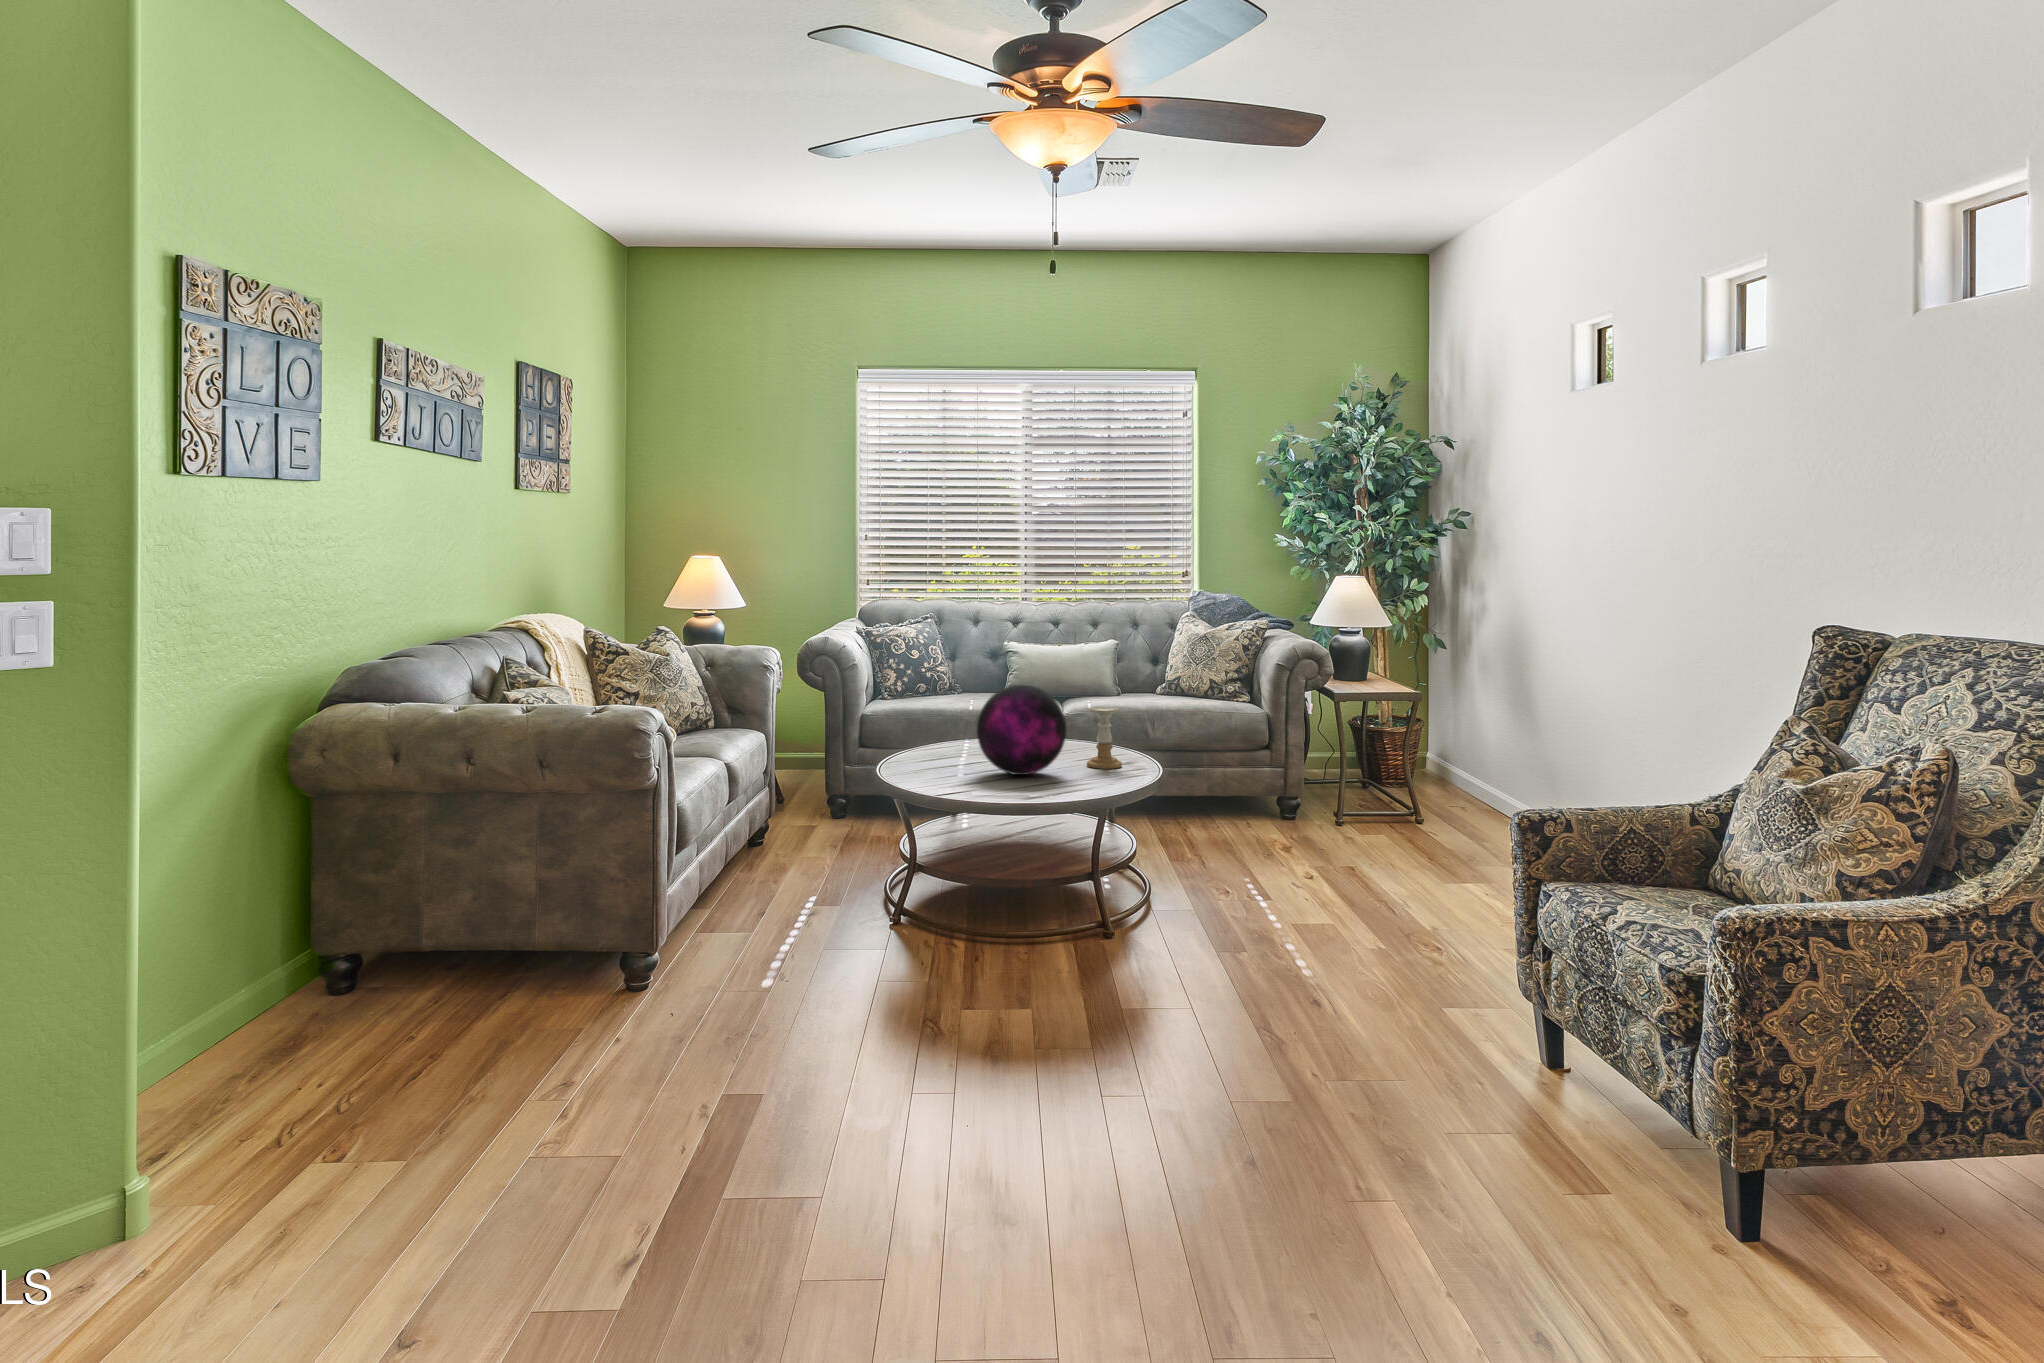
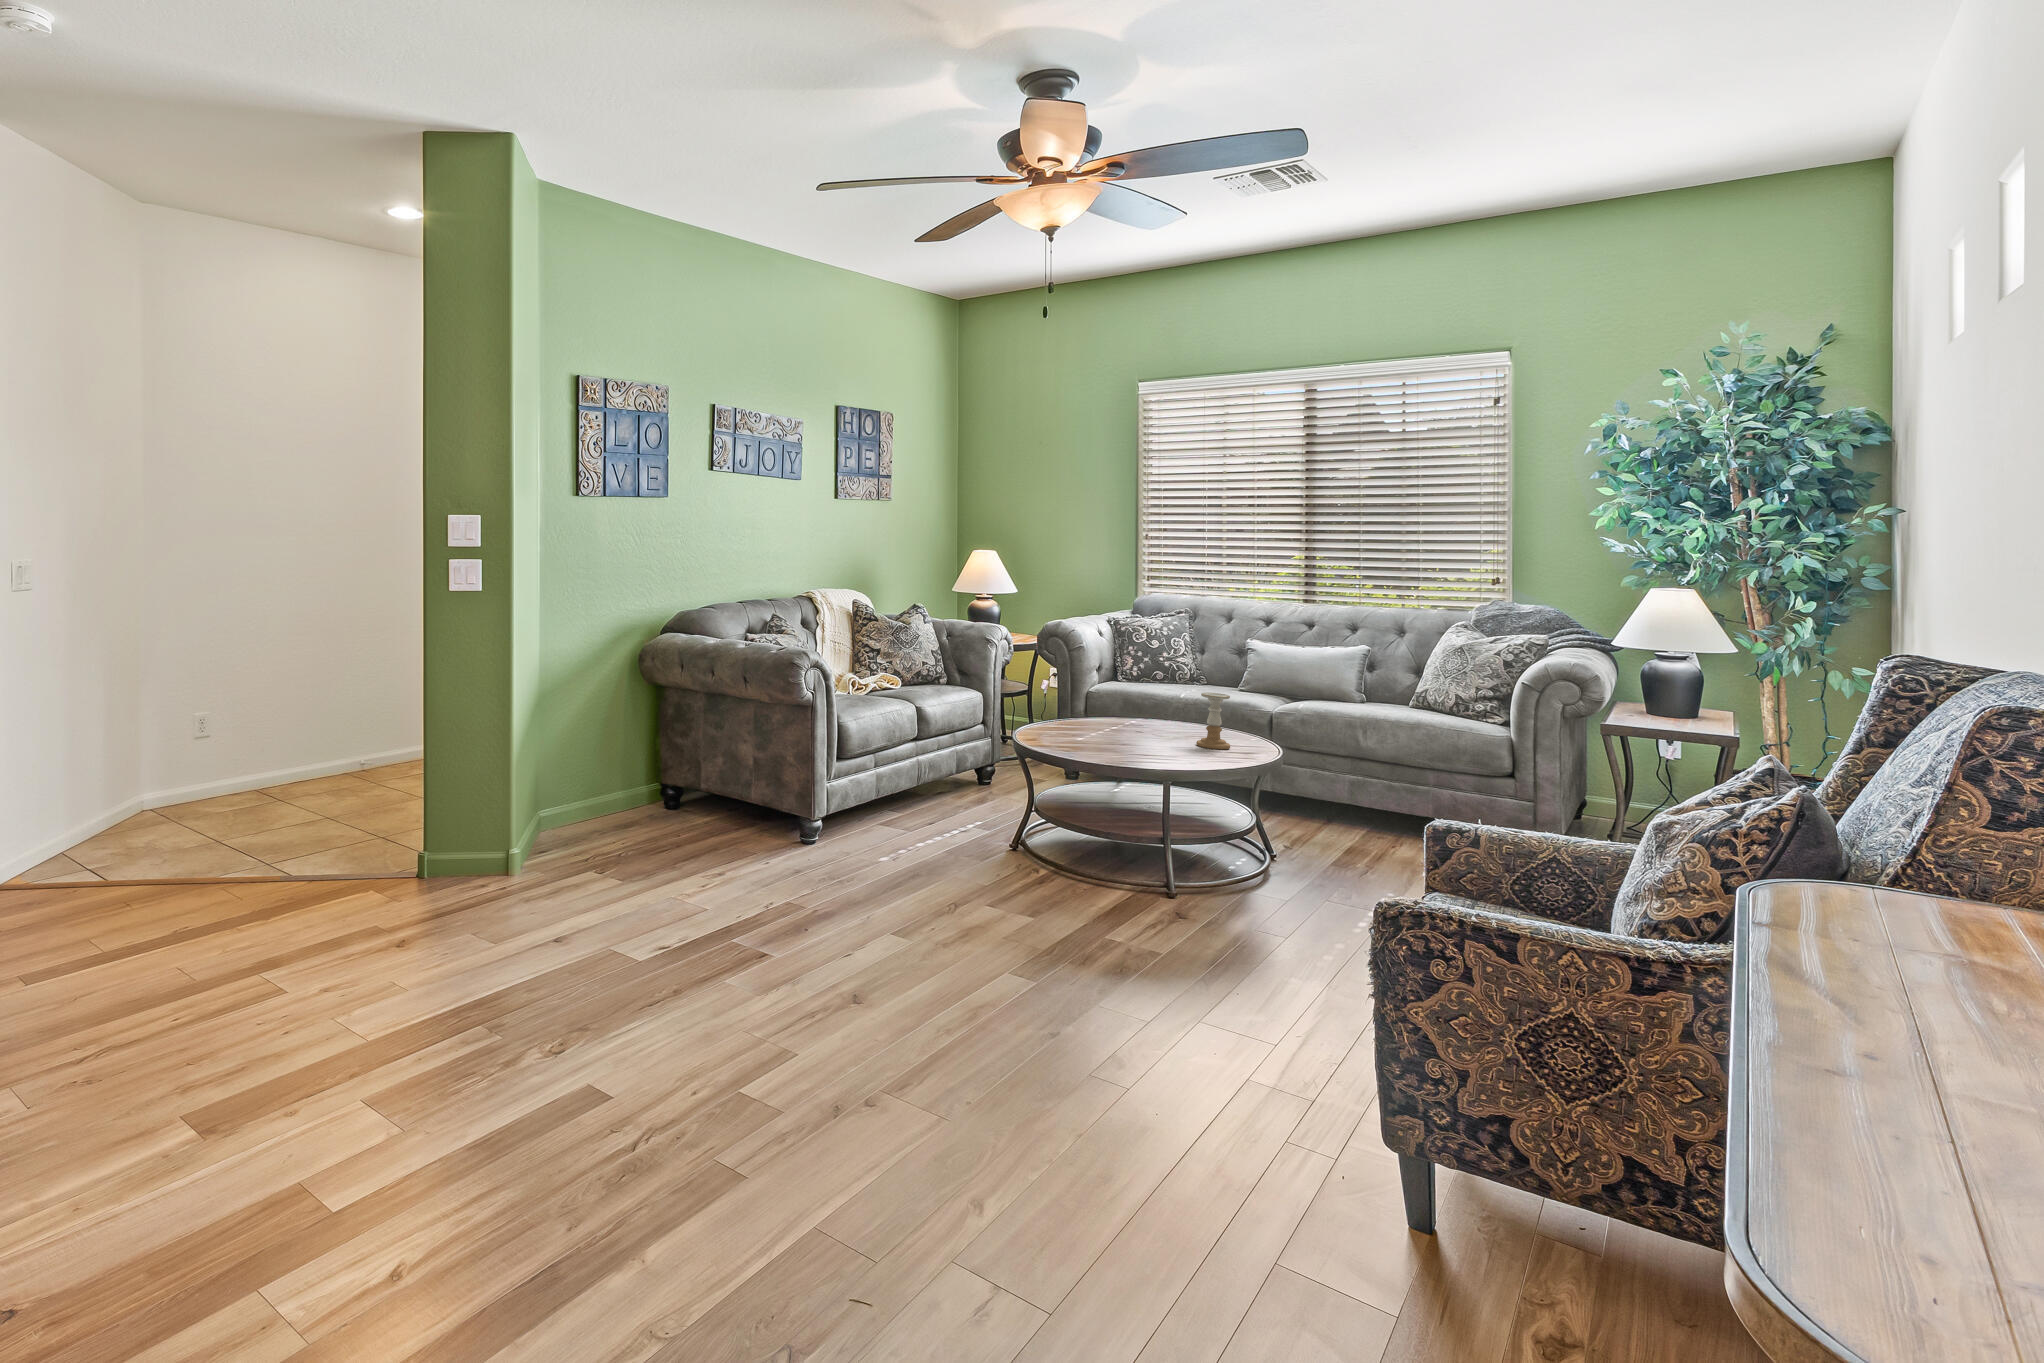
decorative orb: present [977,685,1066,775] -> none [1083,662,1163,739]

